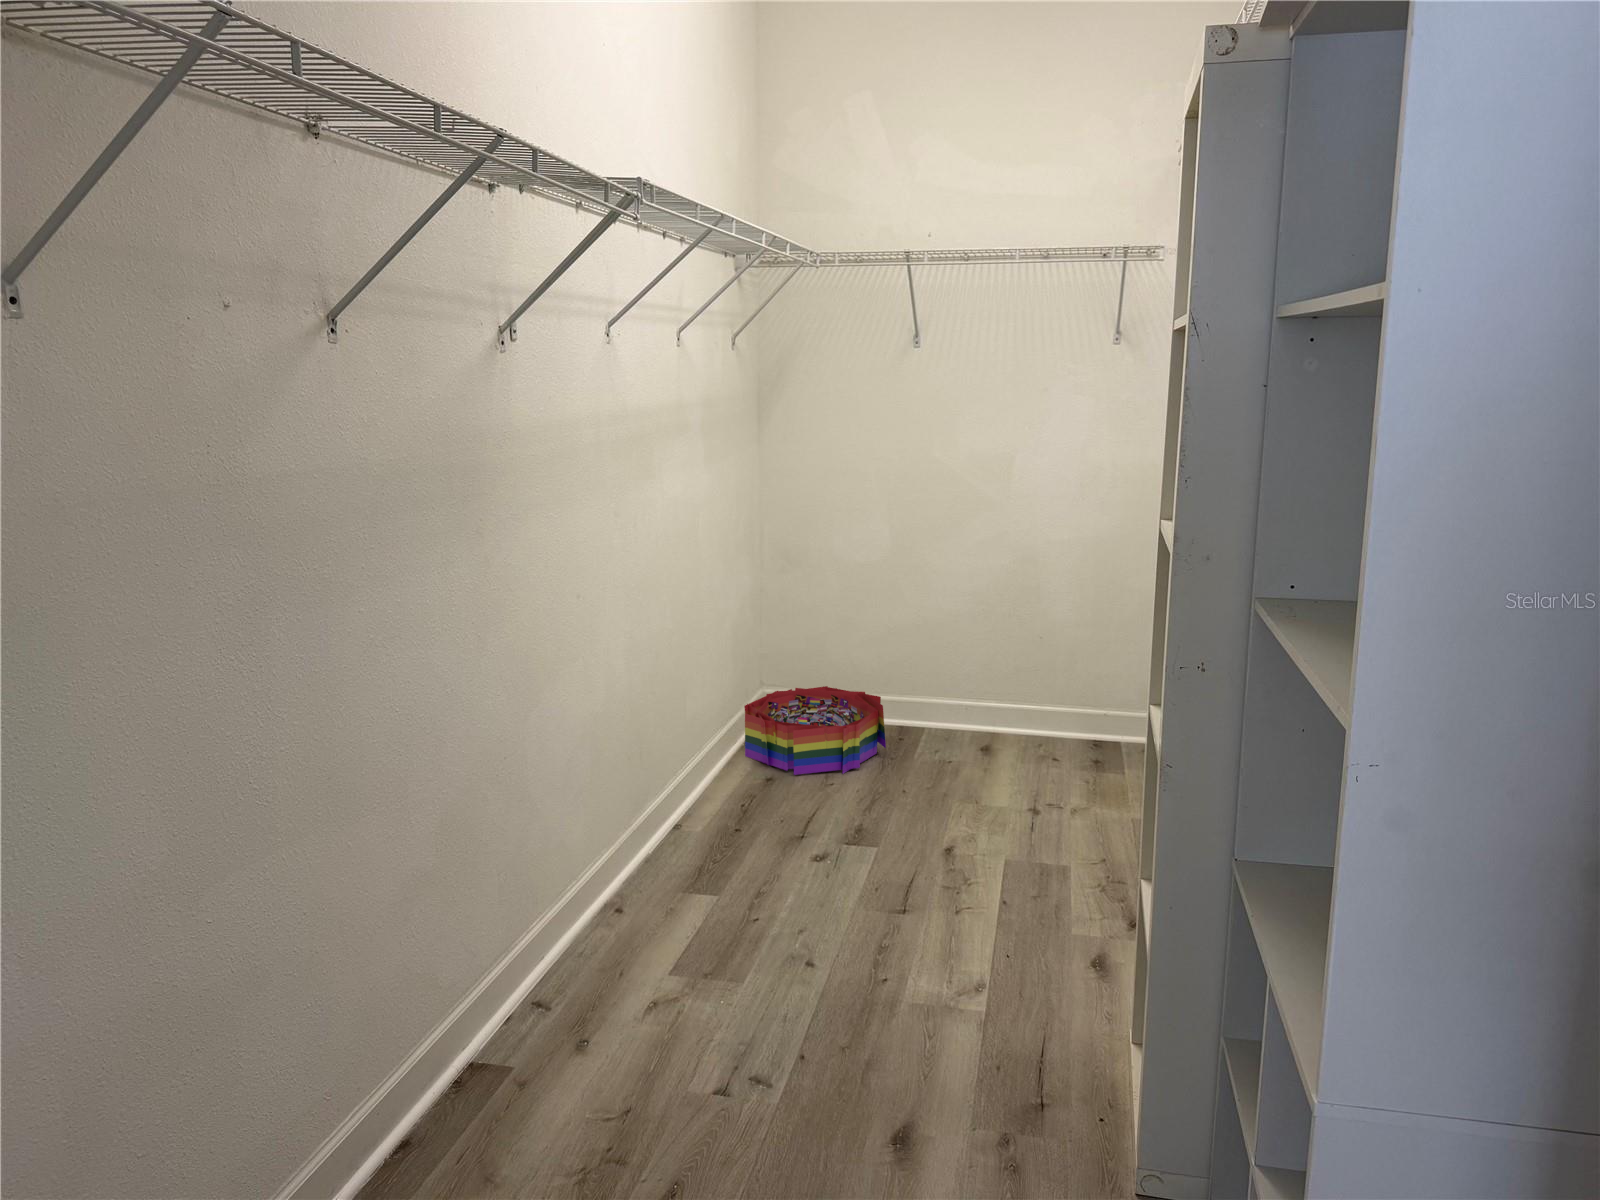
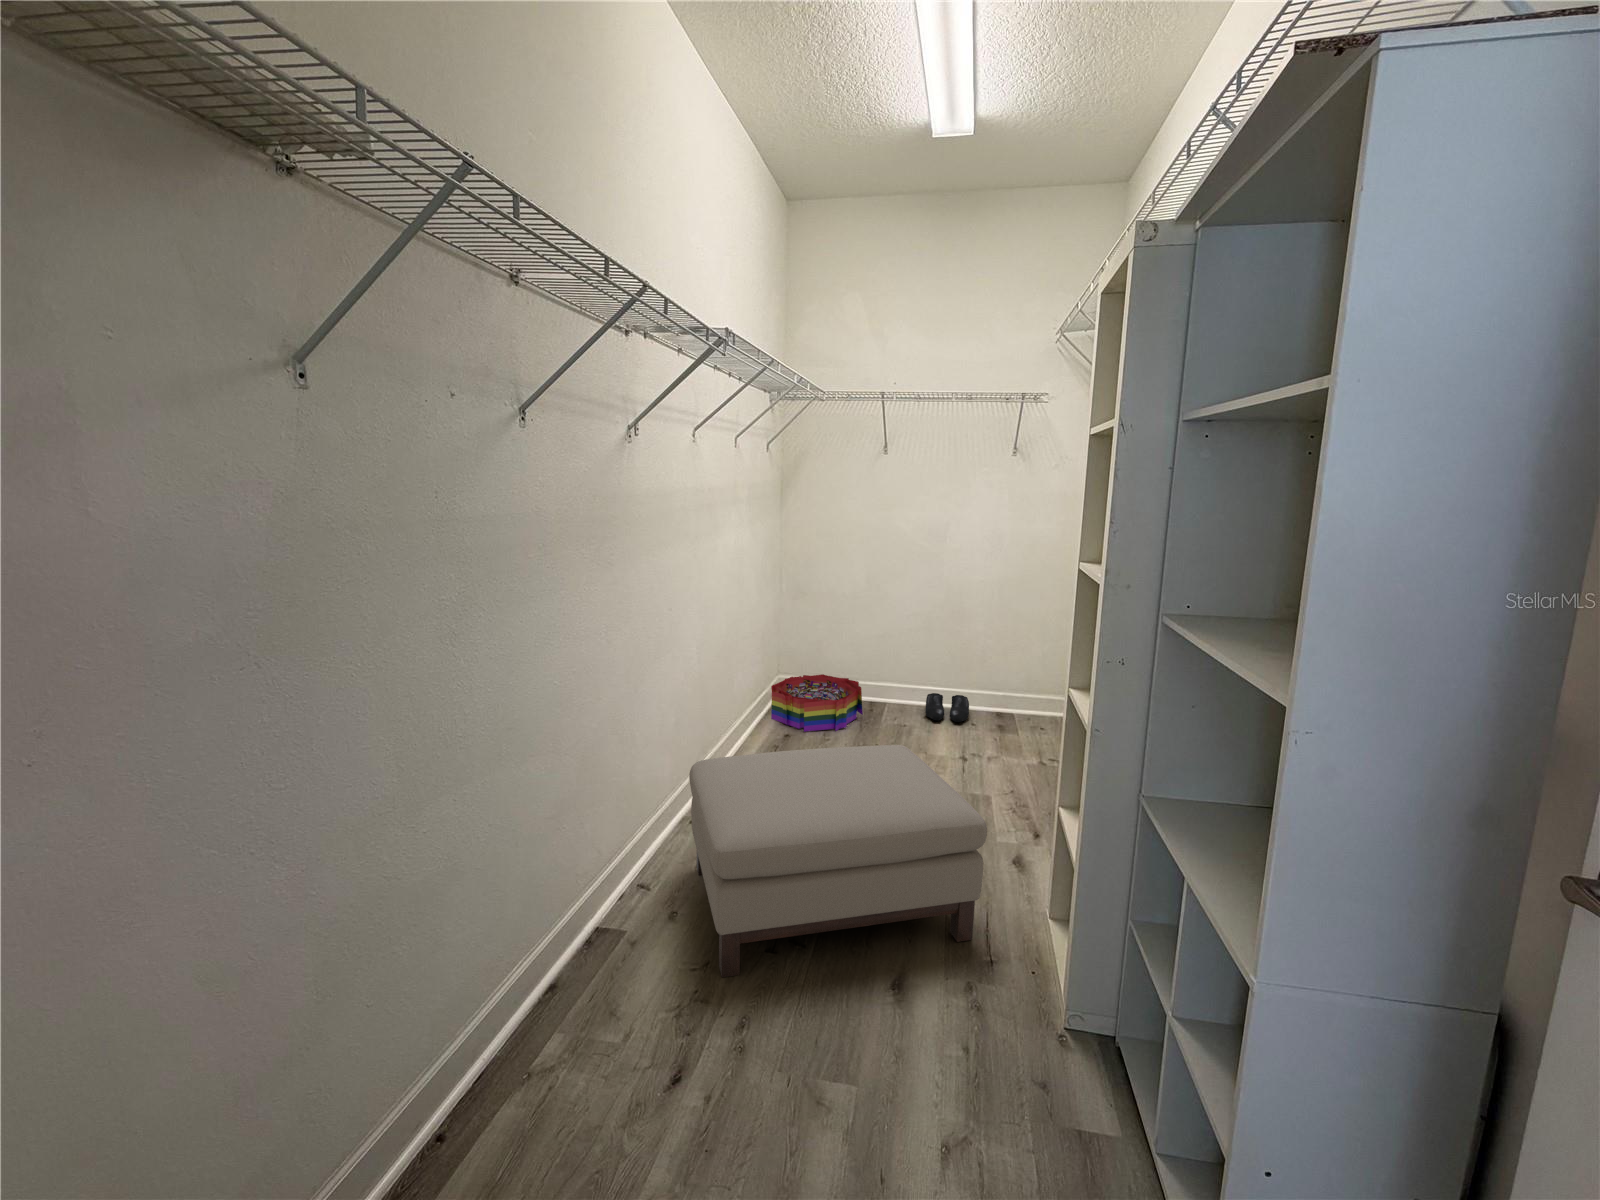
shoe: none [985,713,1052,756] -> present [925,693,969,722]
ottoman: none [603,792,1035,1129] -> present [689,745,987,977]

